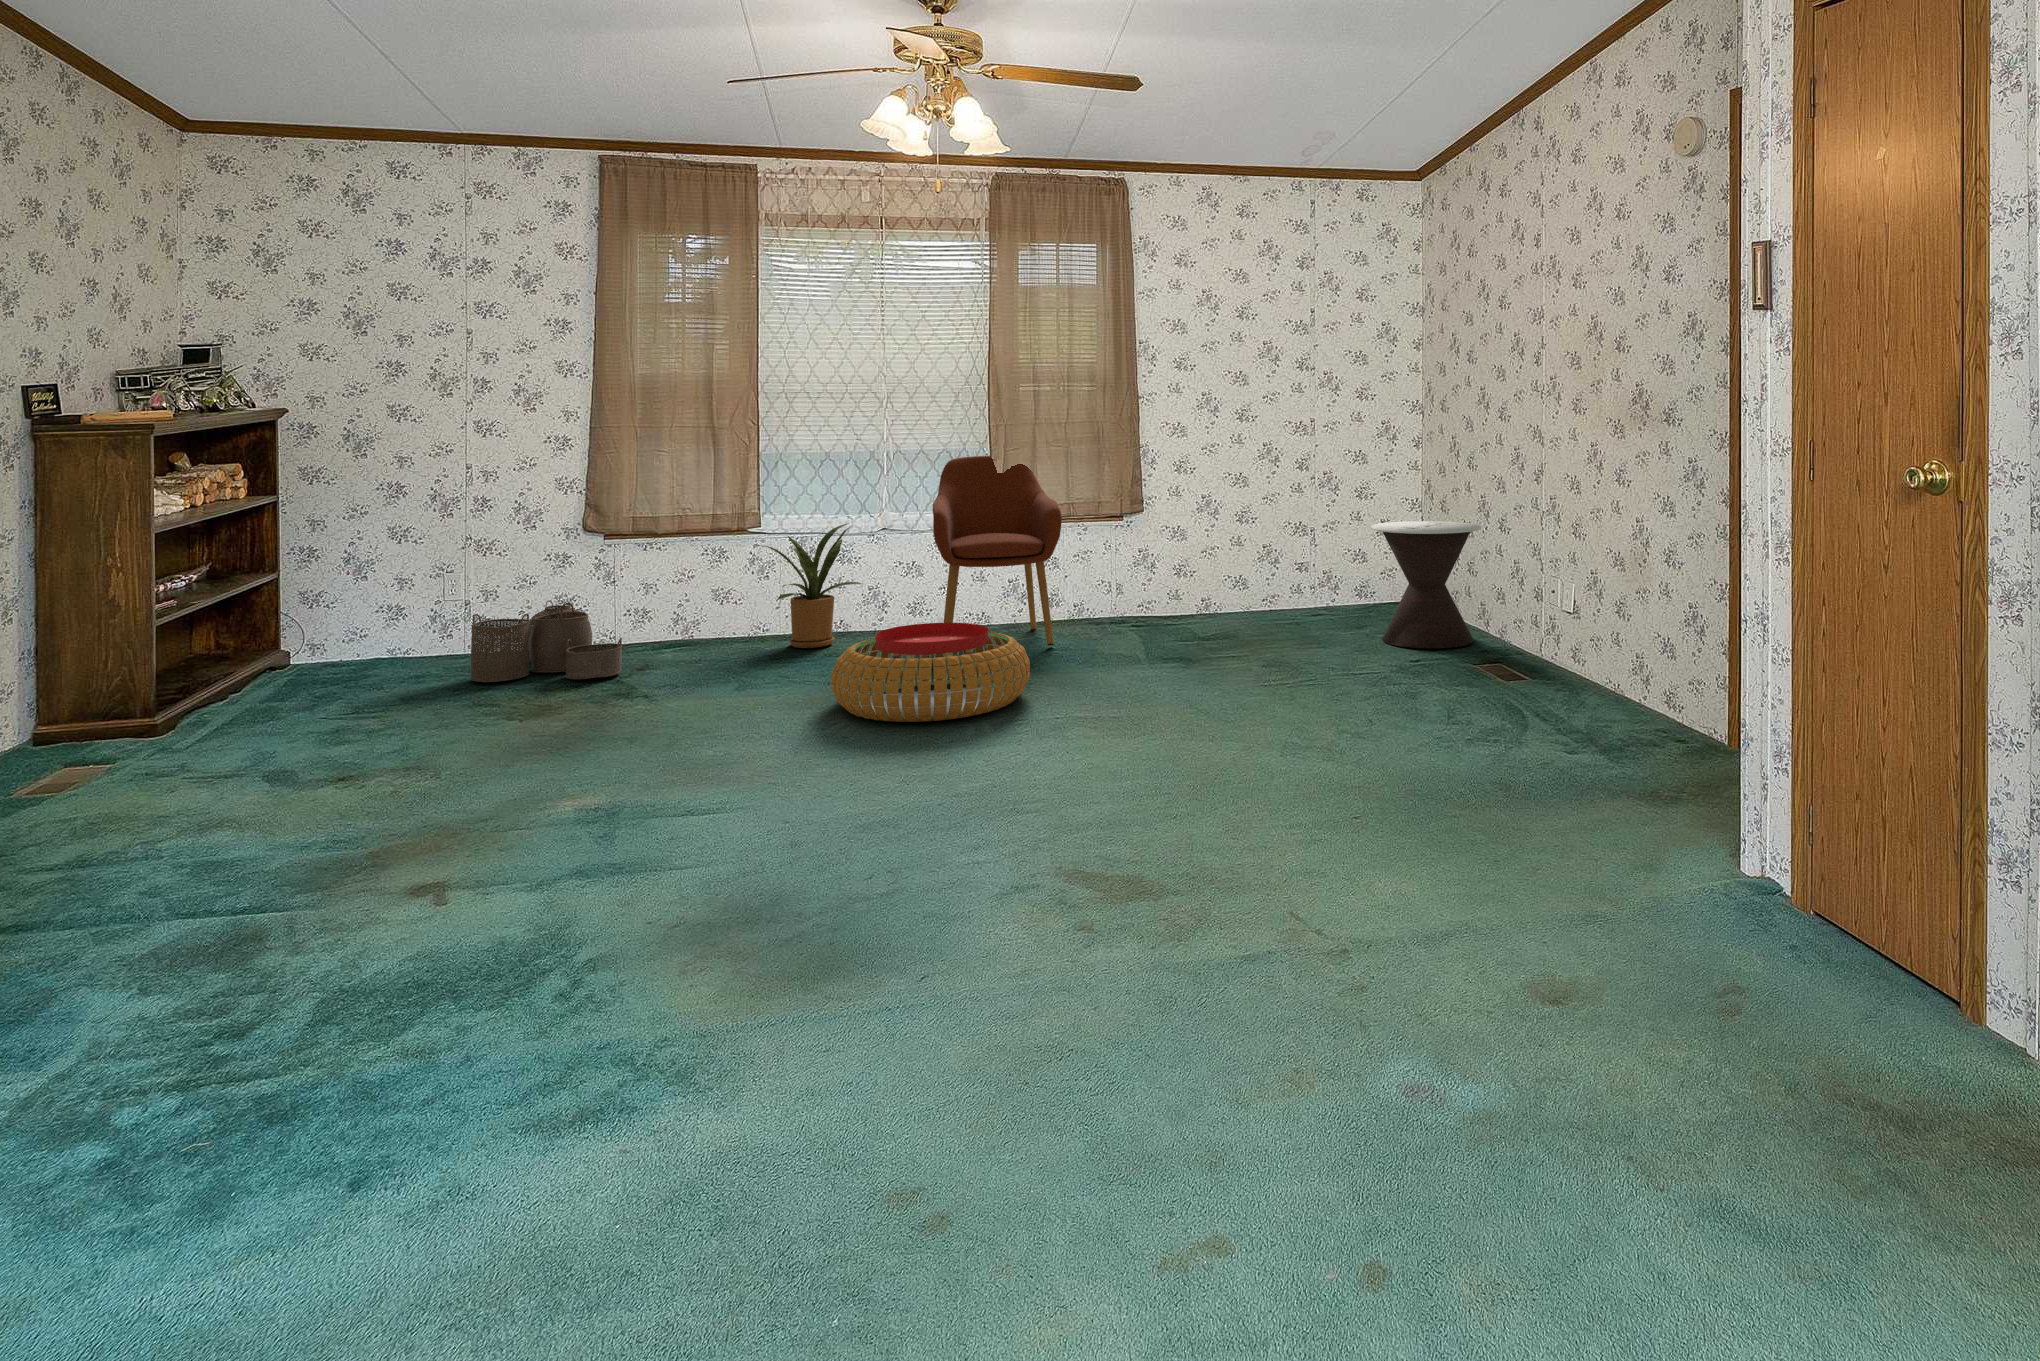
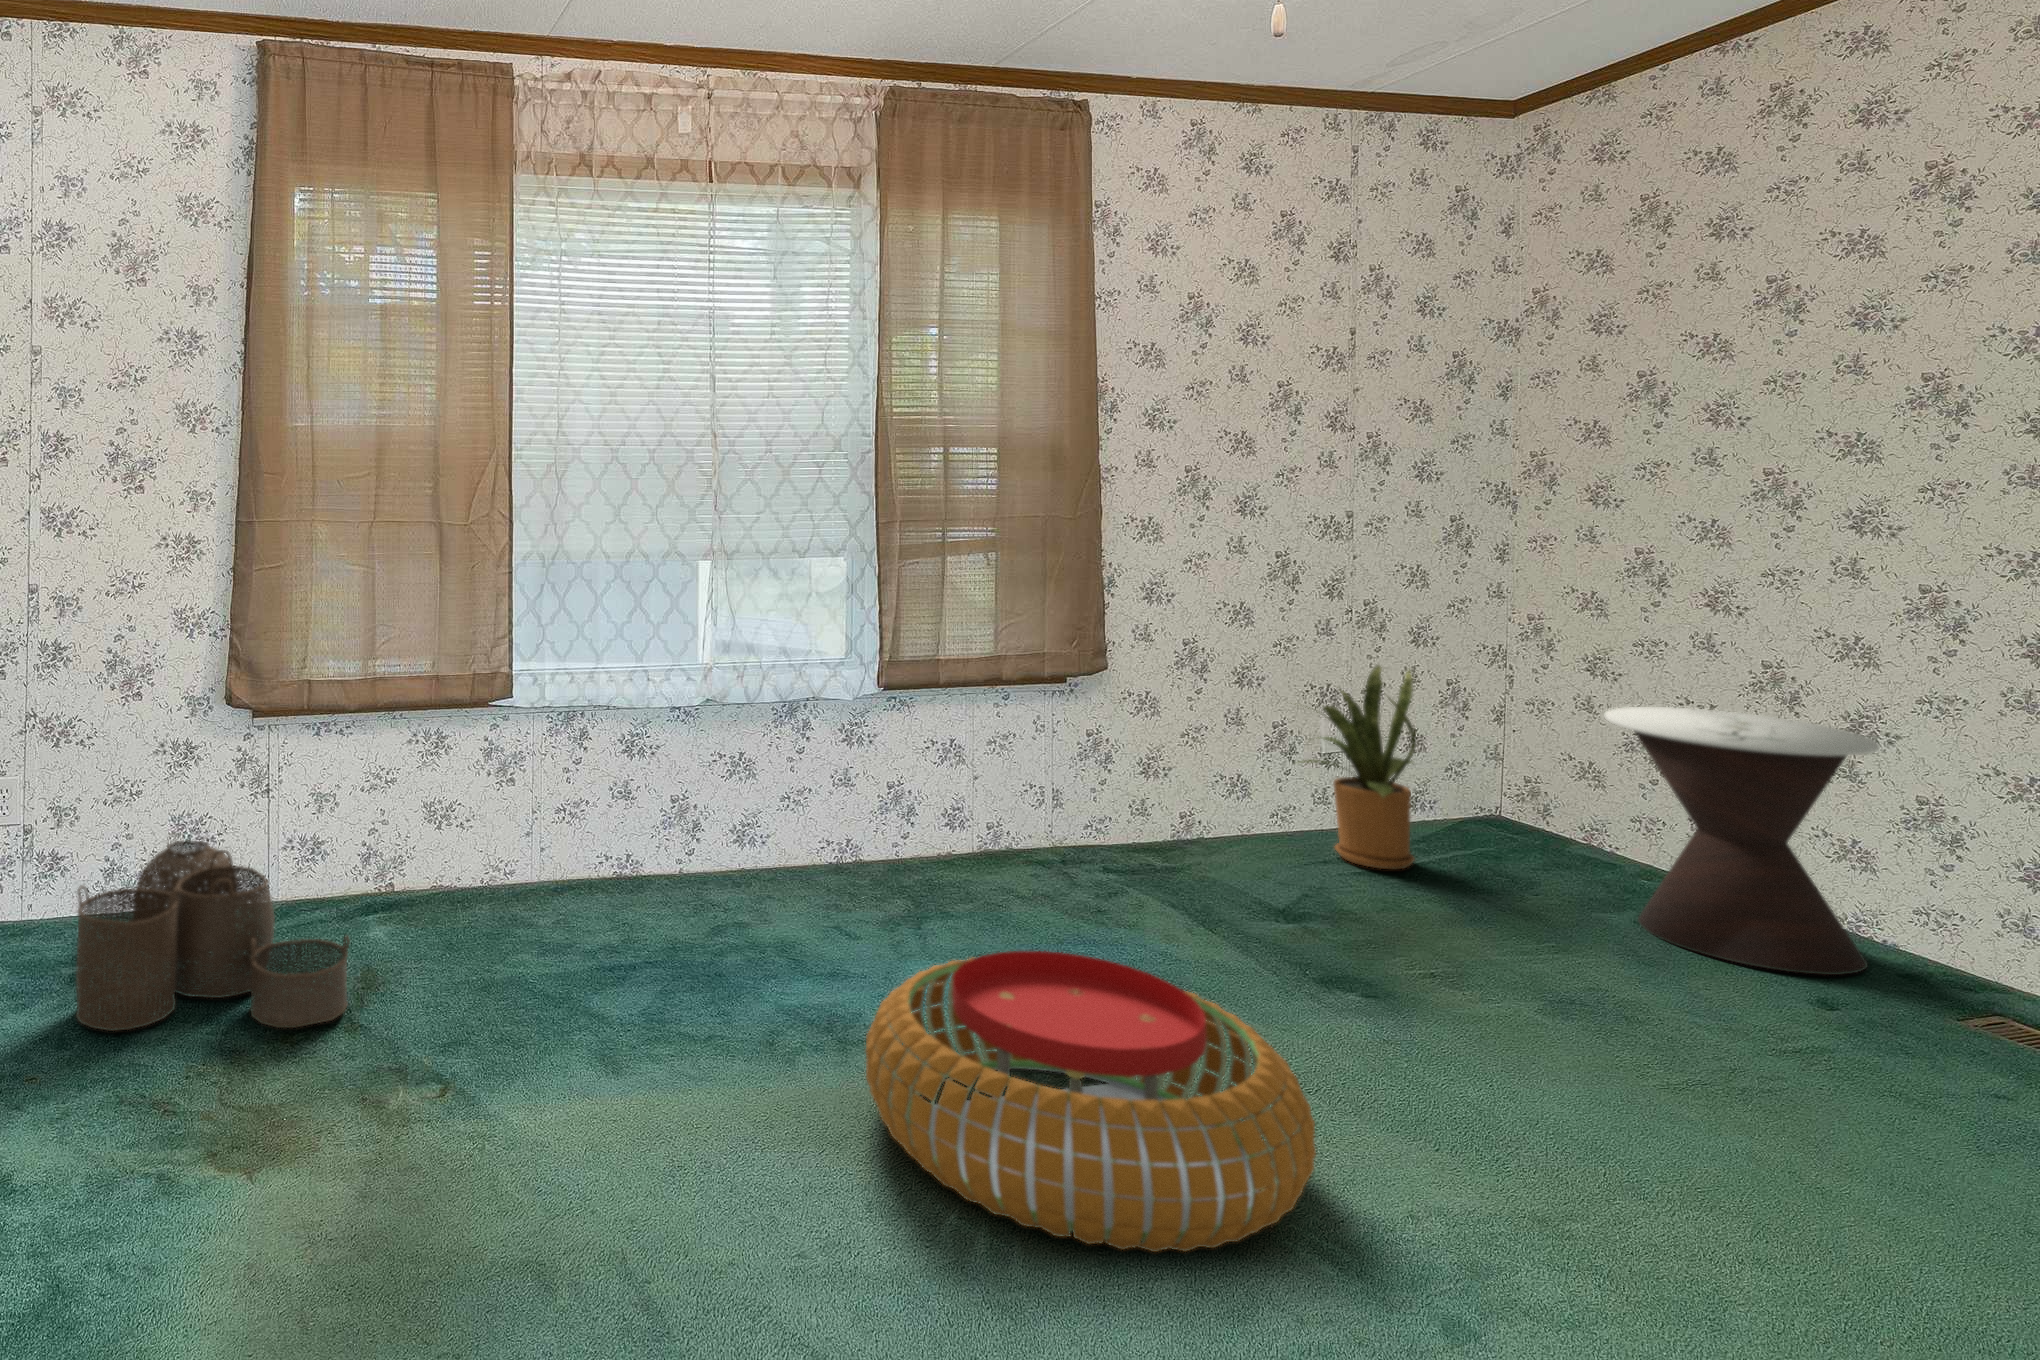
armchair: present [933,456,1061,645] -> none [796,572,1075,956]
house plant: present [759,523,862,648] -> present [1302,665,1416,869]

